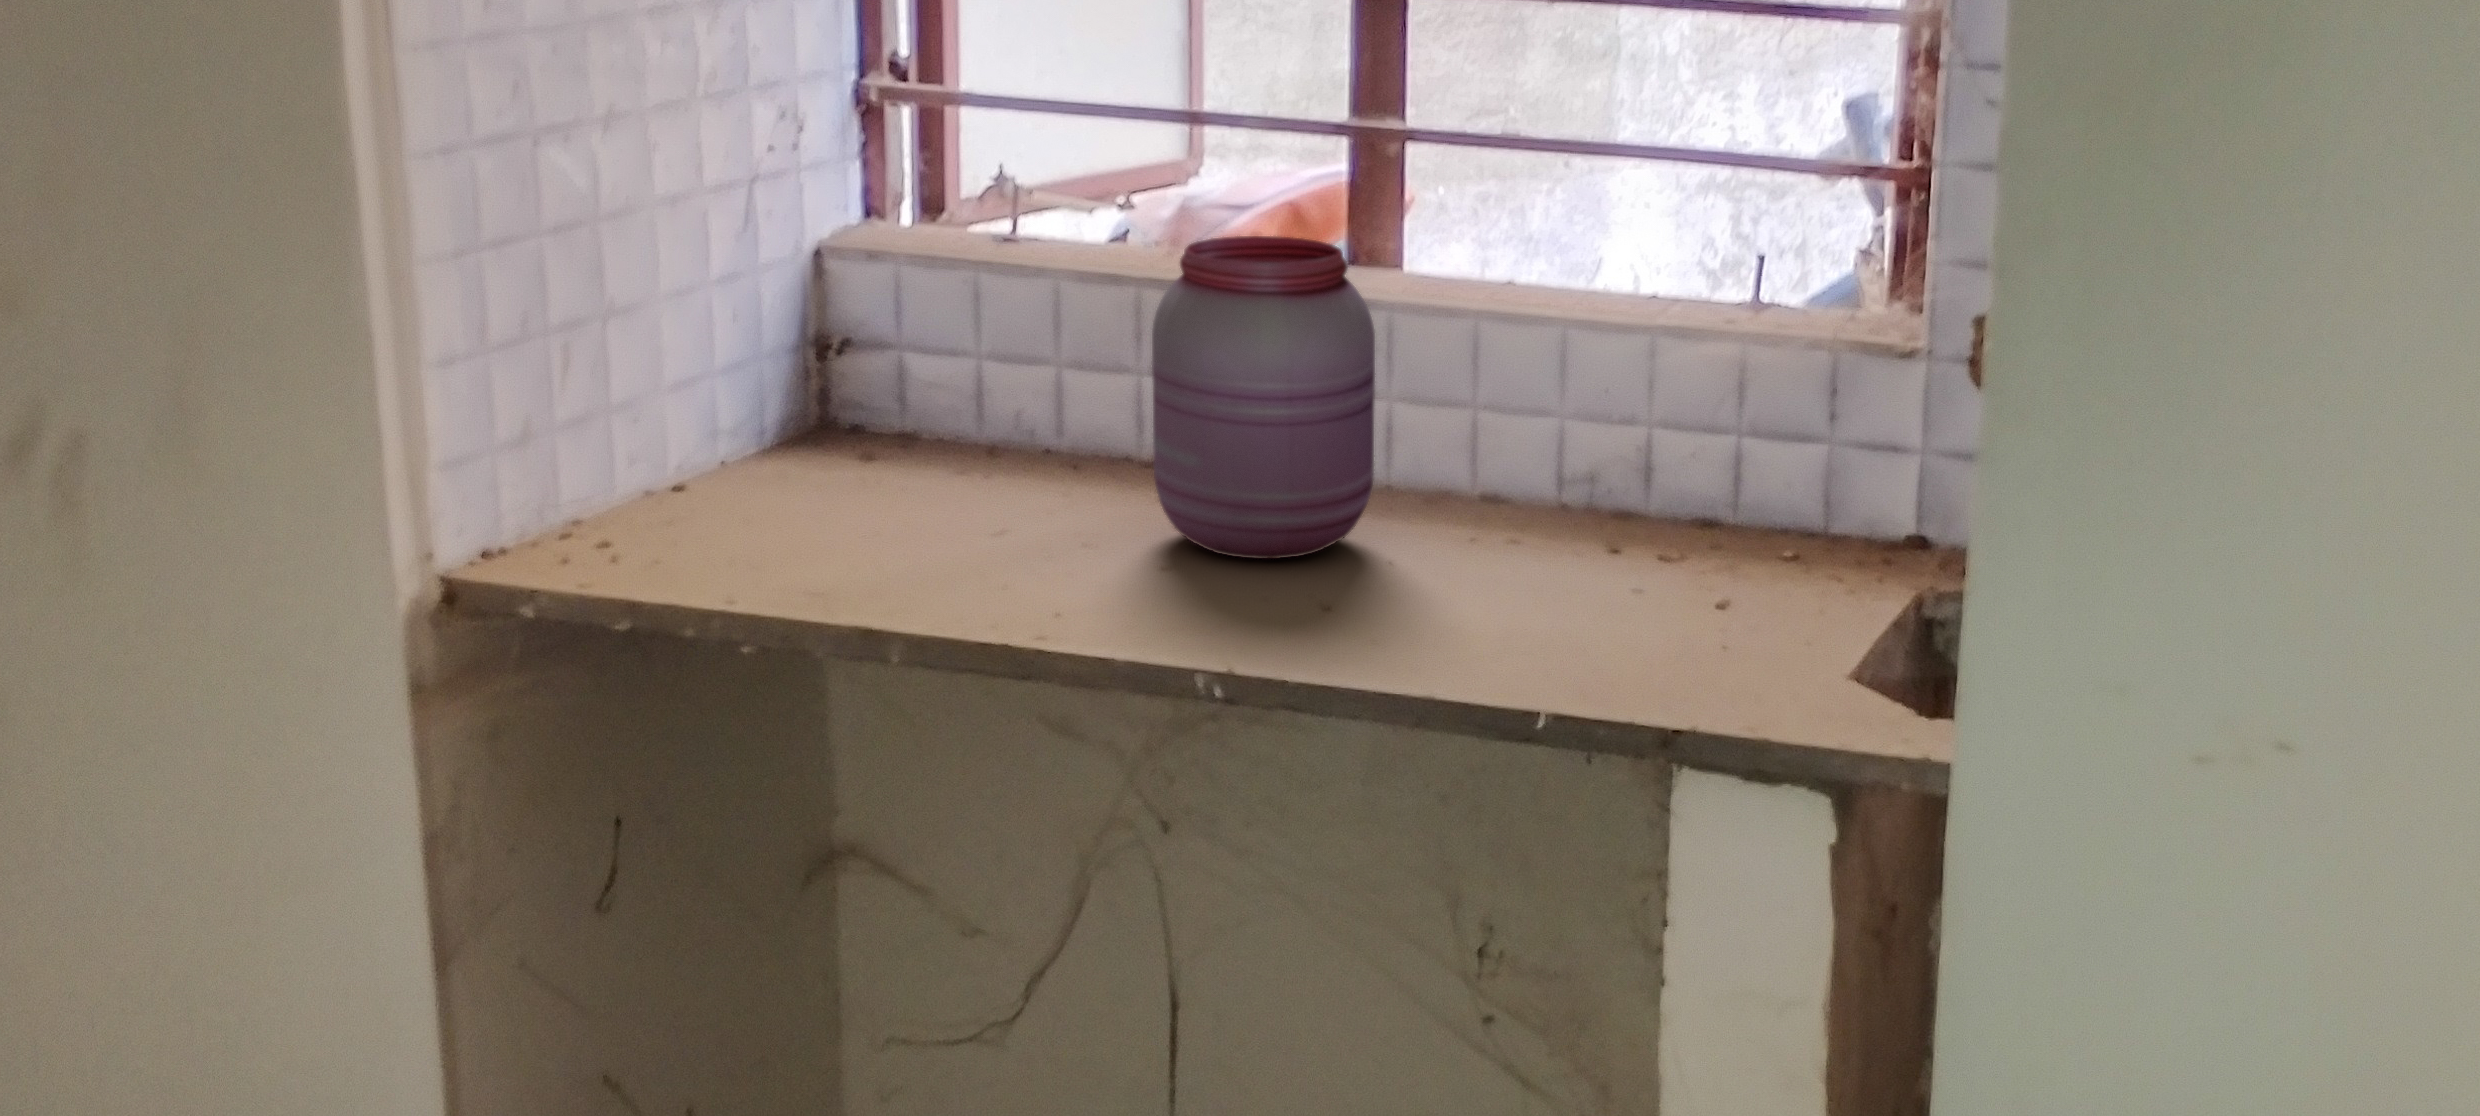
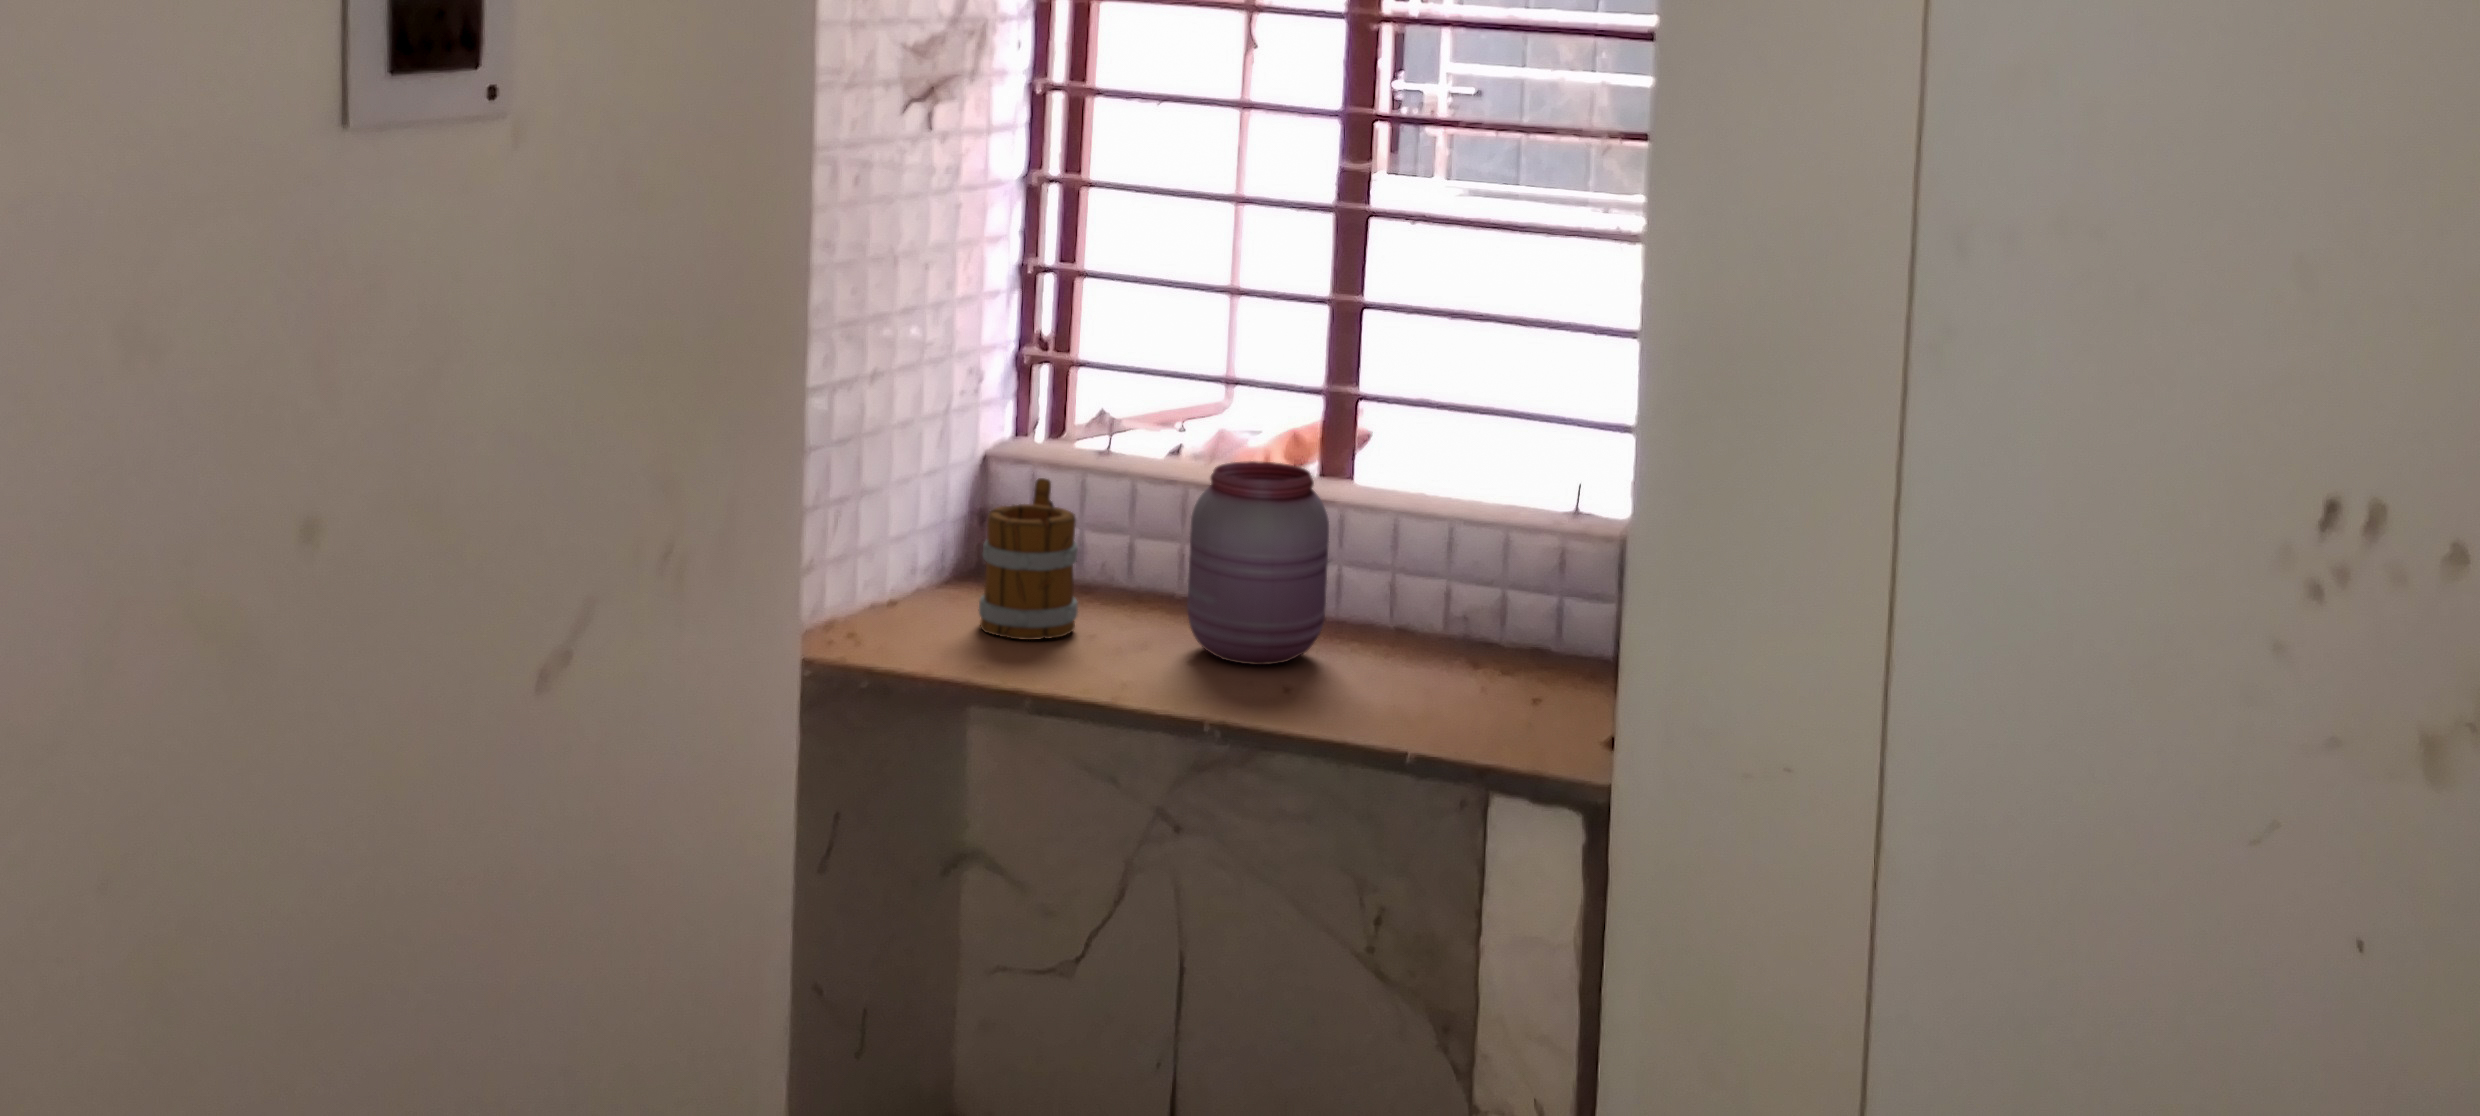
mug: none [816,277,978,535] -> present [979,478,1078,640]

